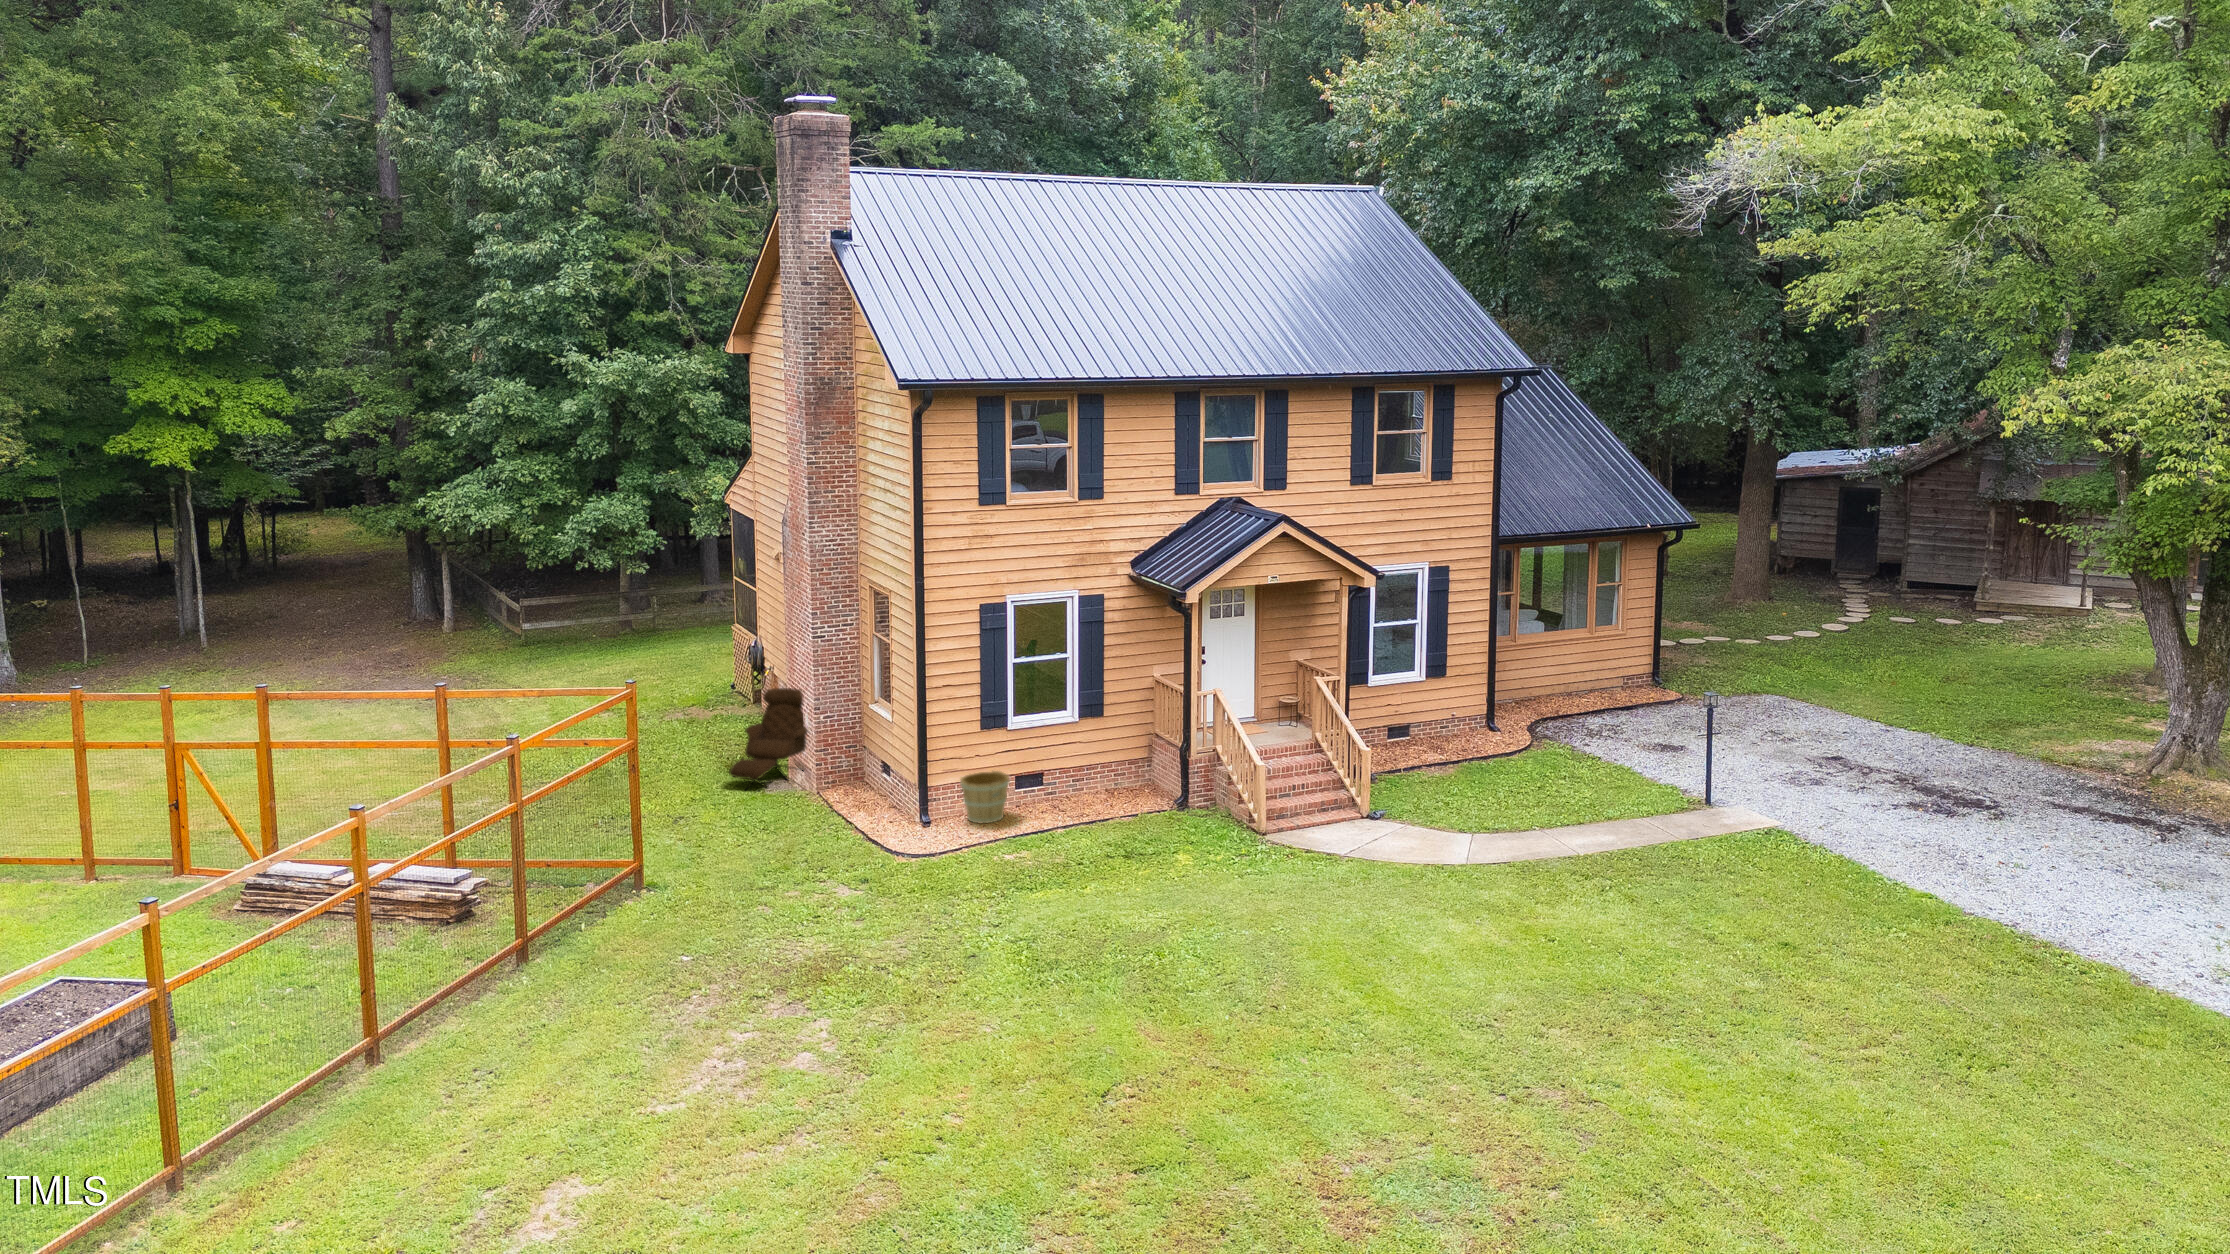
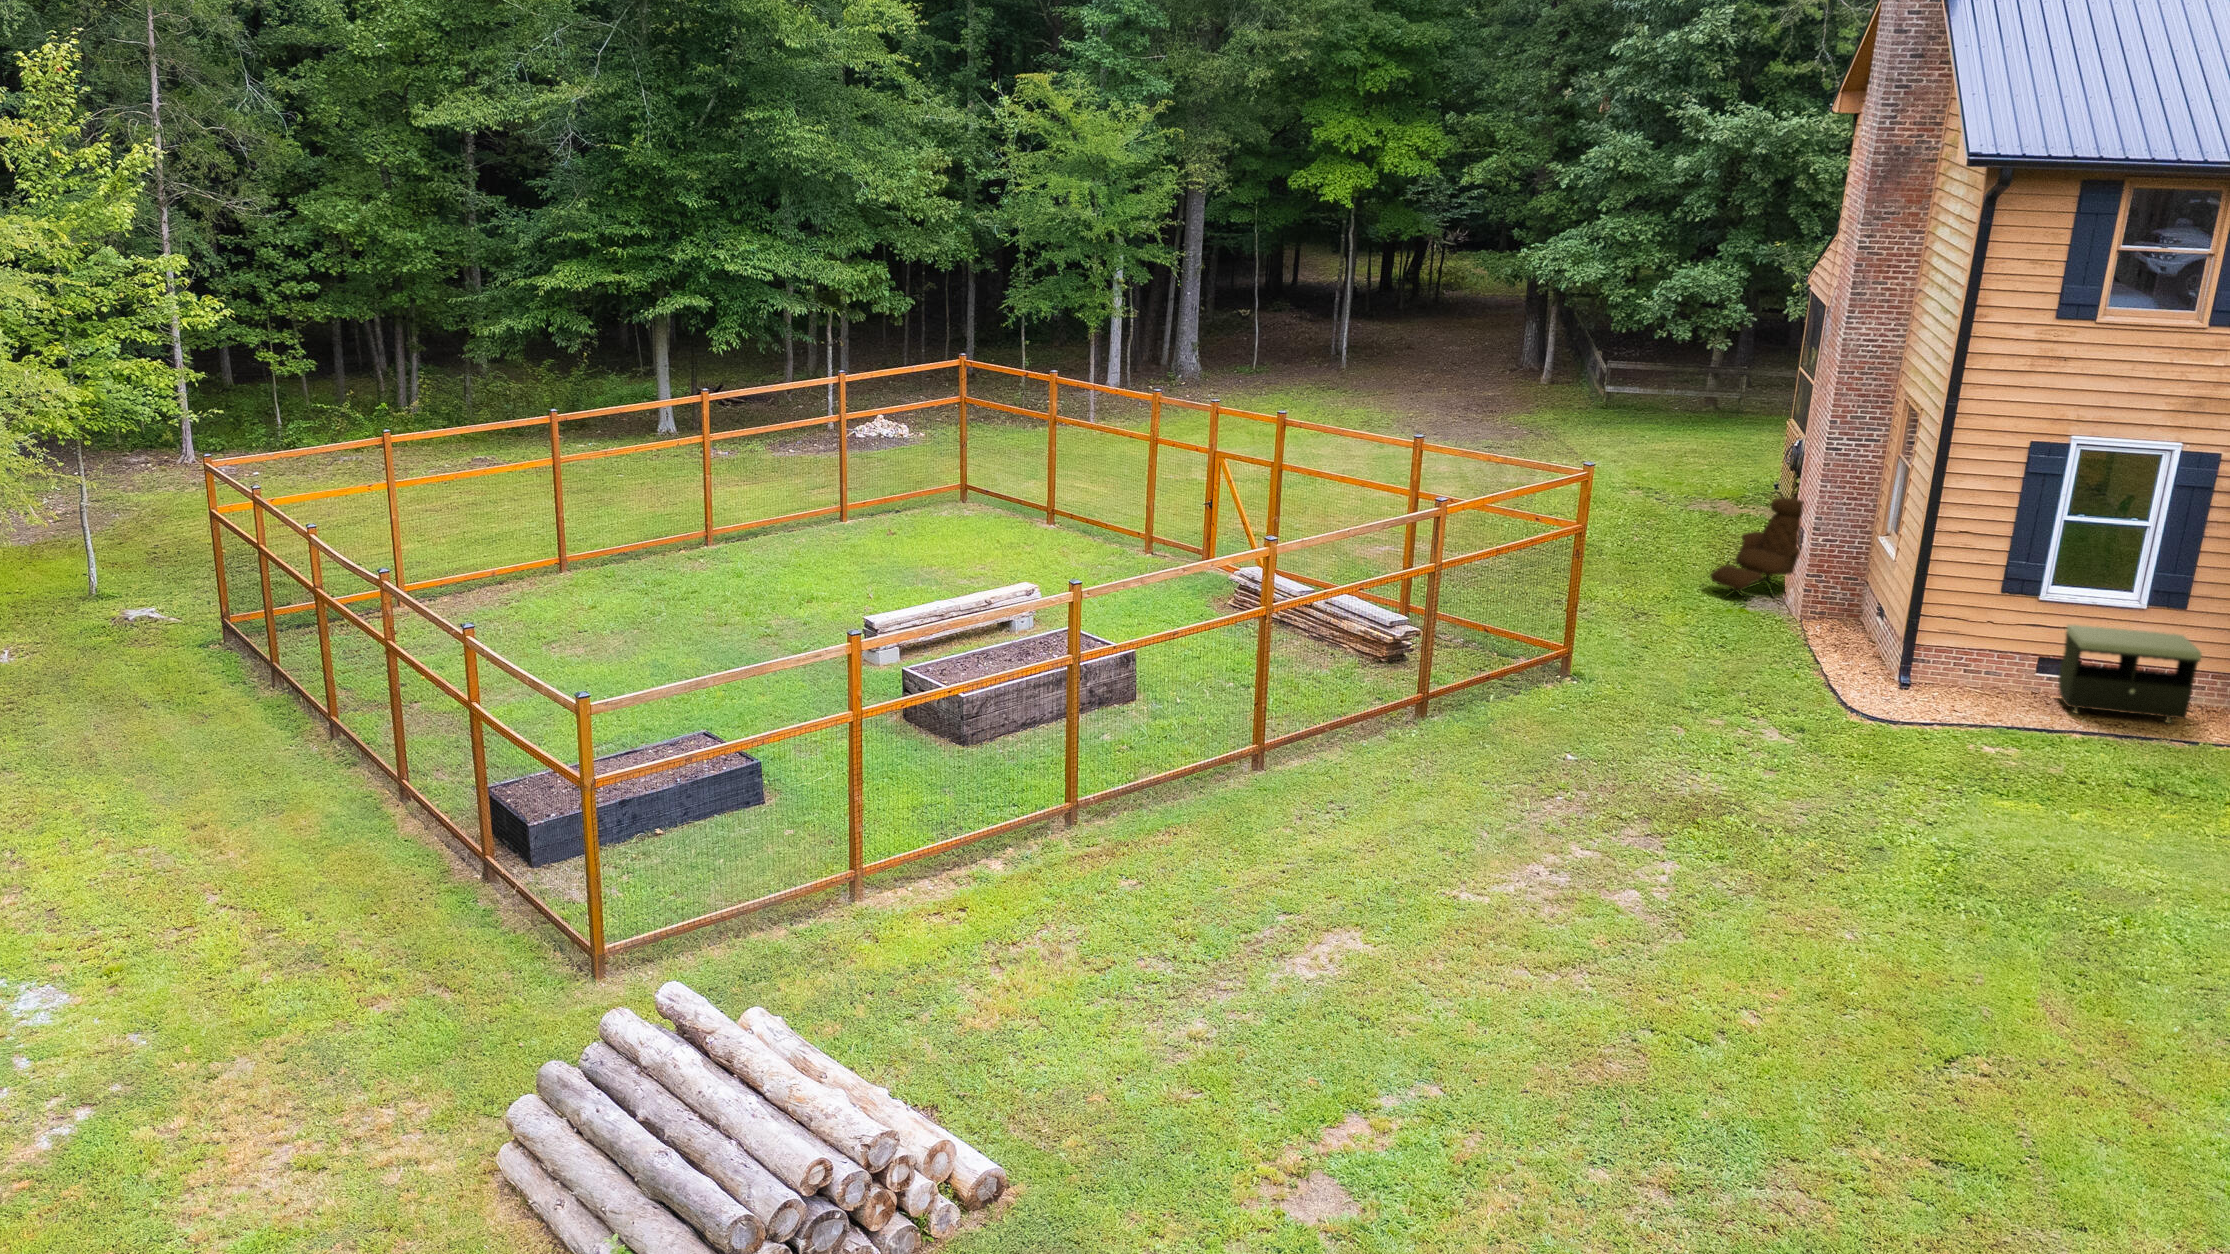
storage bench: none [1031,734,1125,814] -> present [2059,625,2201,723]
wooden bucket: present [960,771,1010,823] -> none [1953,639,2022,702]

